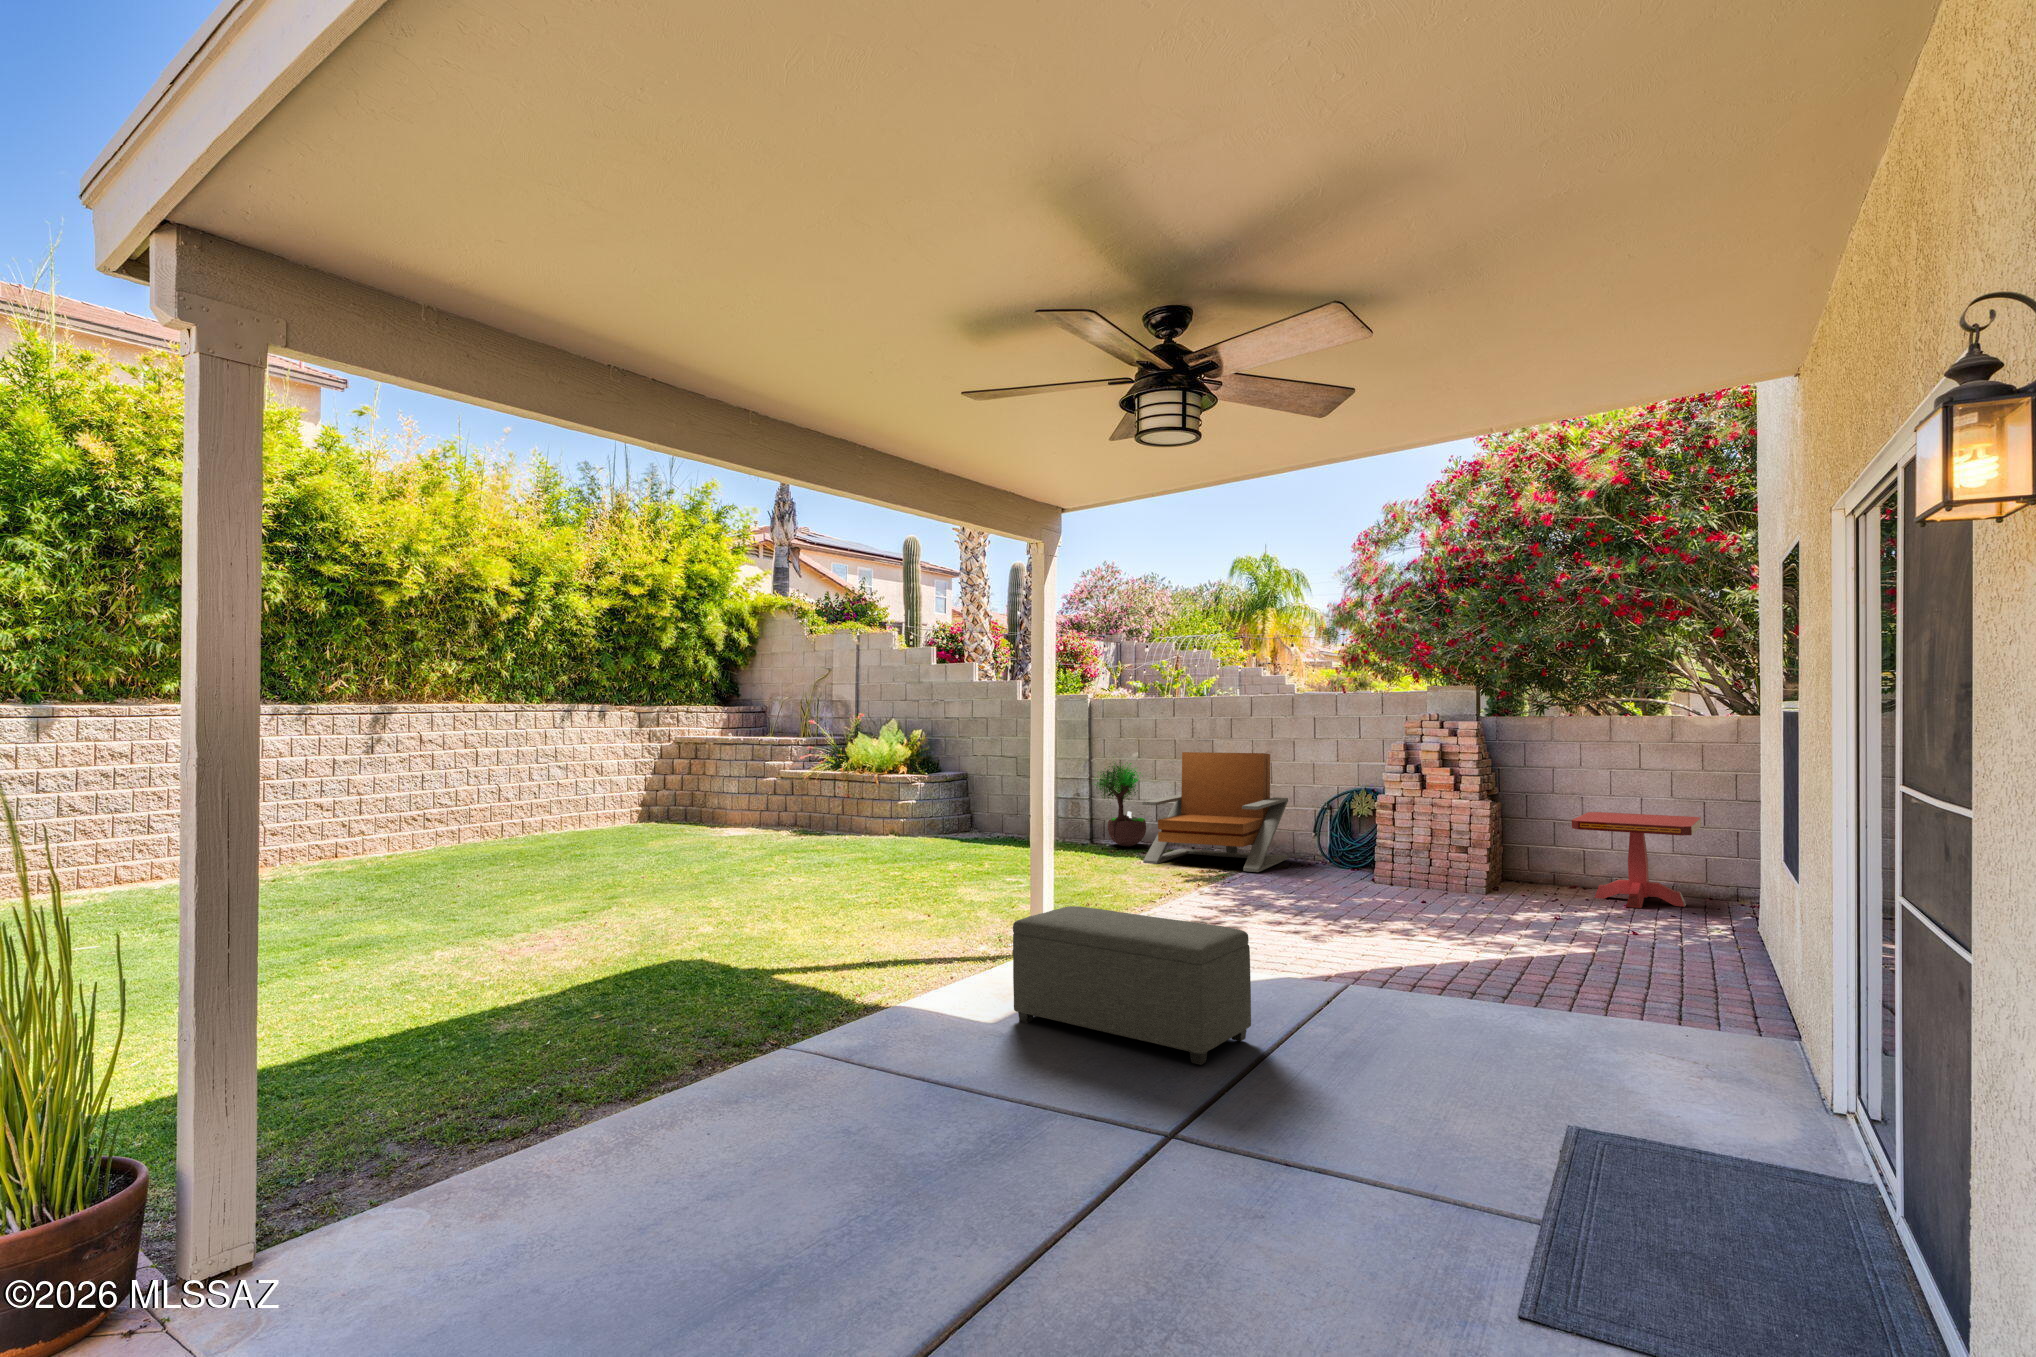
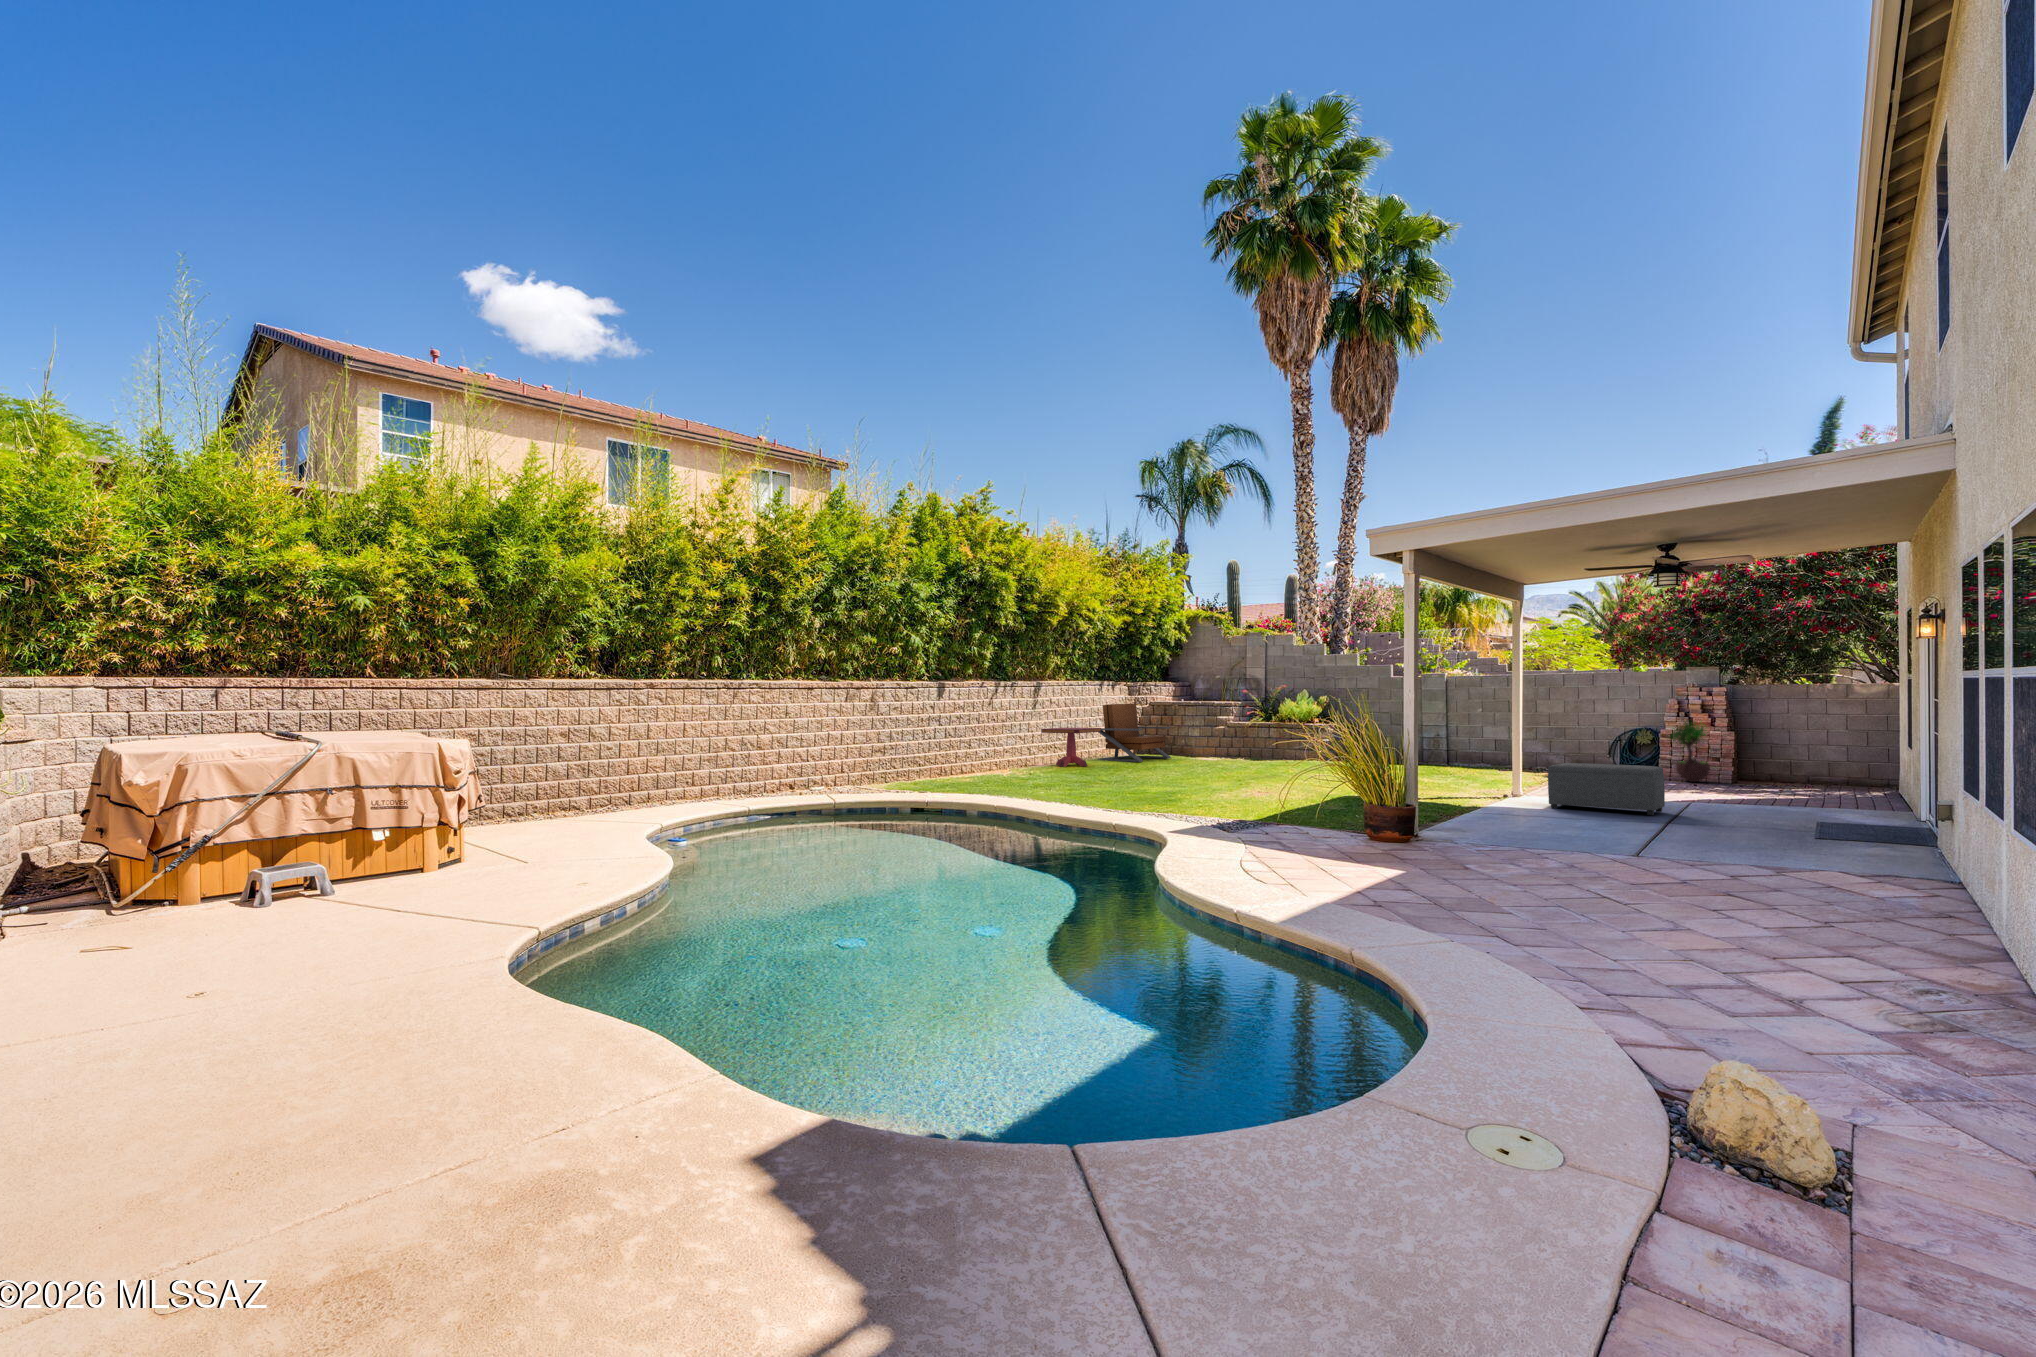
lounge chair: present [1142,752,1288,872] -> present [1097,704,1171,762]
potted tree: present [1094,757,1146,846] -> present [1670,721,1710,782]
side table: present [1572,812,1701,908] -> present [1041,728,1101,767]

